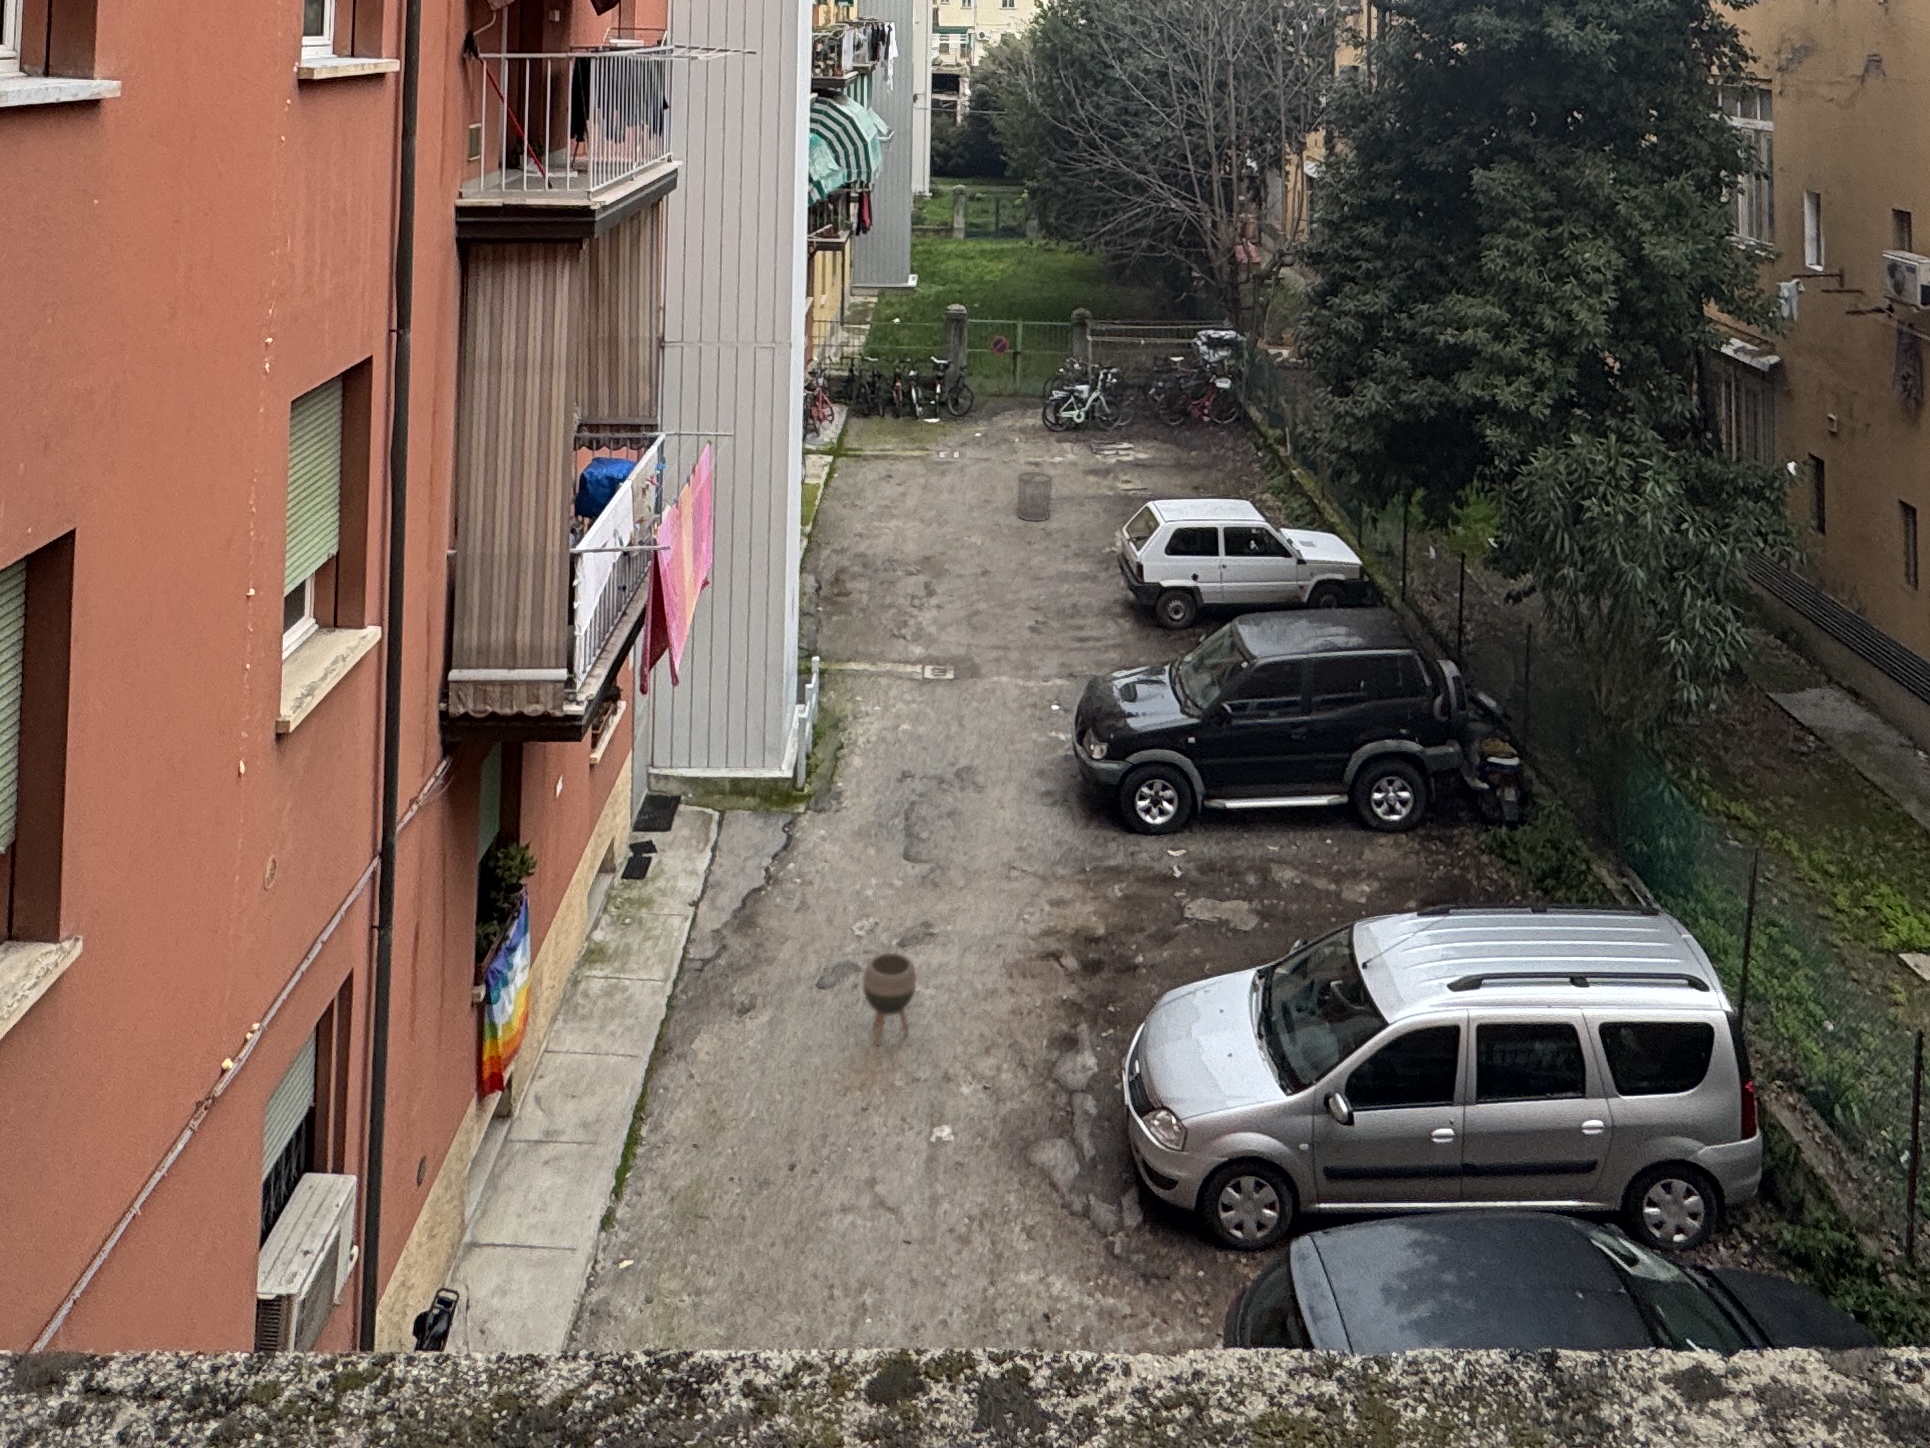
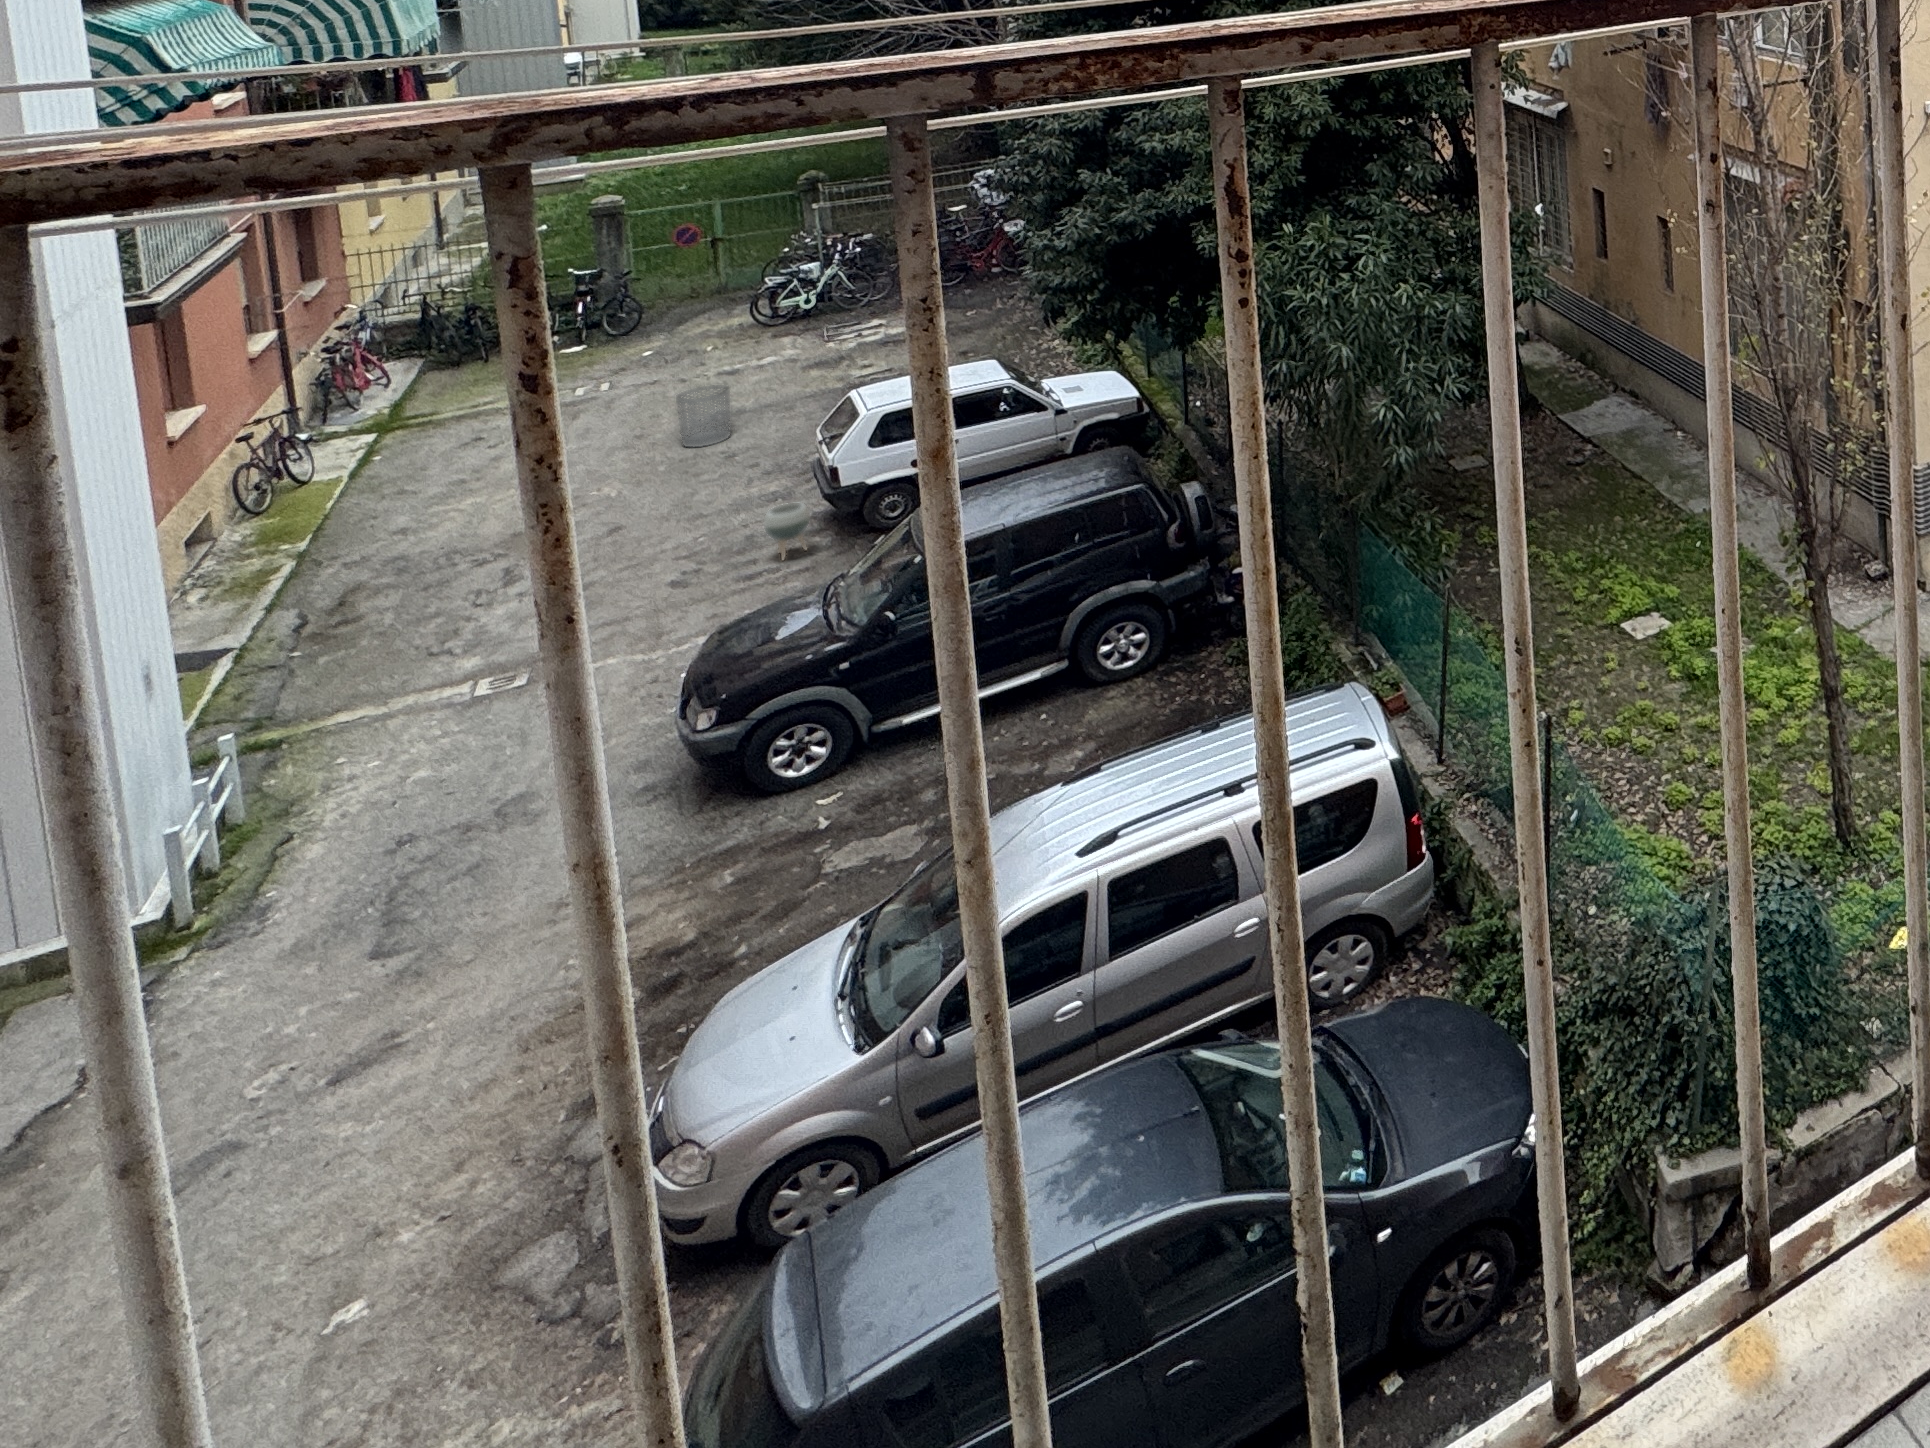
planter: present [863,953,916,1044] -> present [764,503,810,559]

